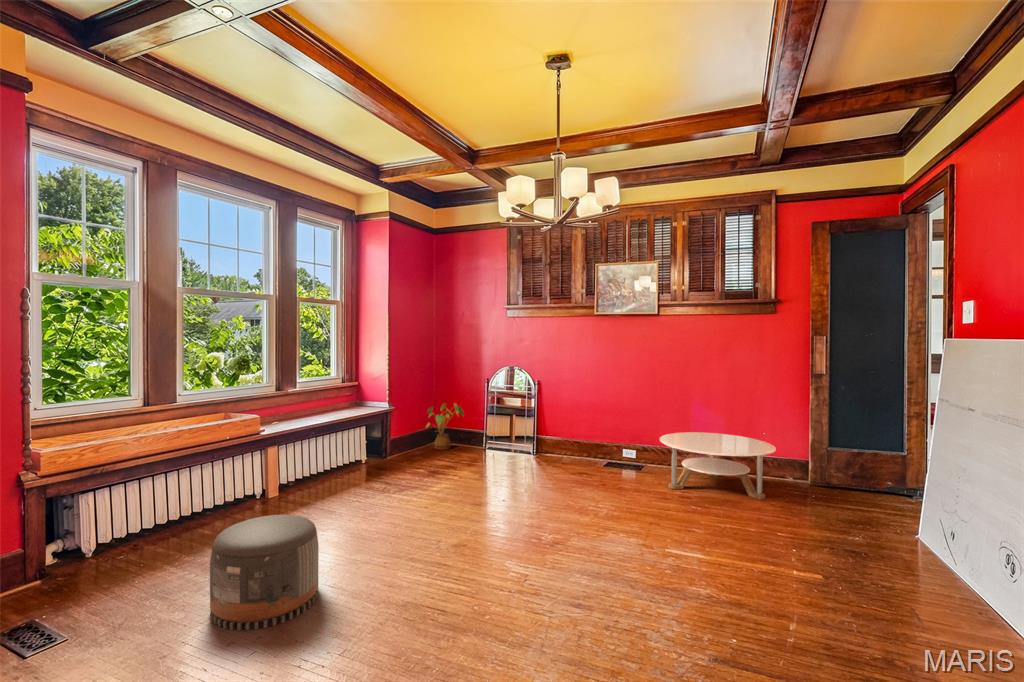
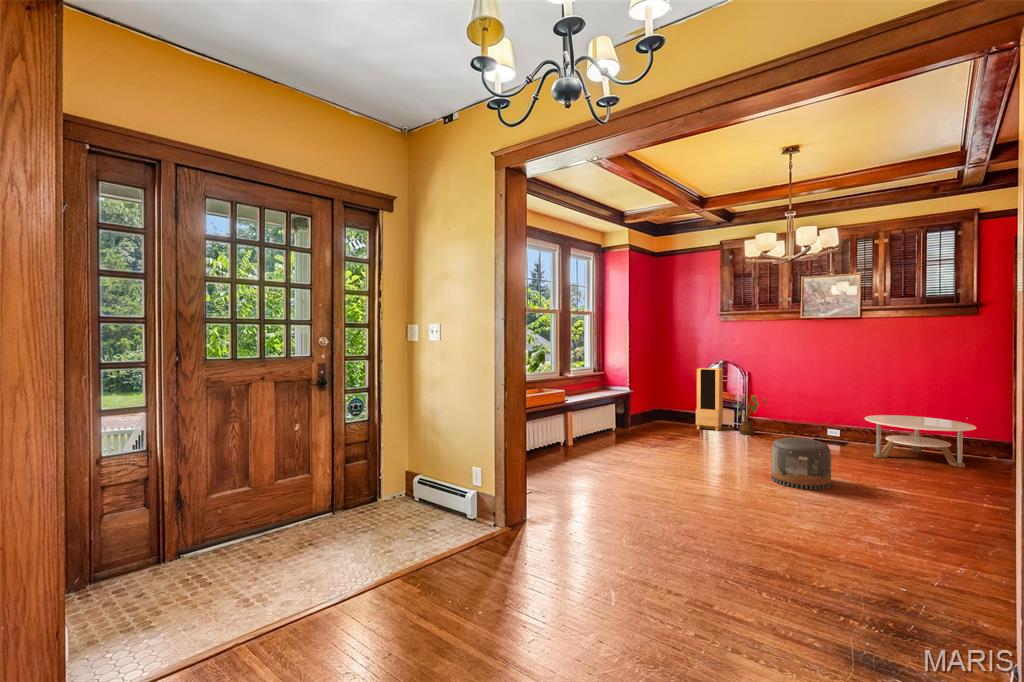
storage cabinet: none [475,376,510,456] -> present [696,368,723,431]
house plant: present [427,403,464,450] -> present [732,396,767,435]
pouf: present [210,515,319,630] -> present [772,438,831,490]

